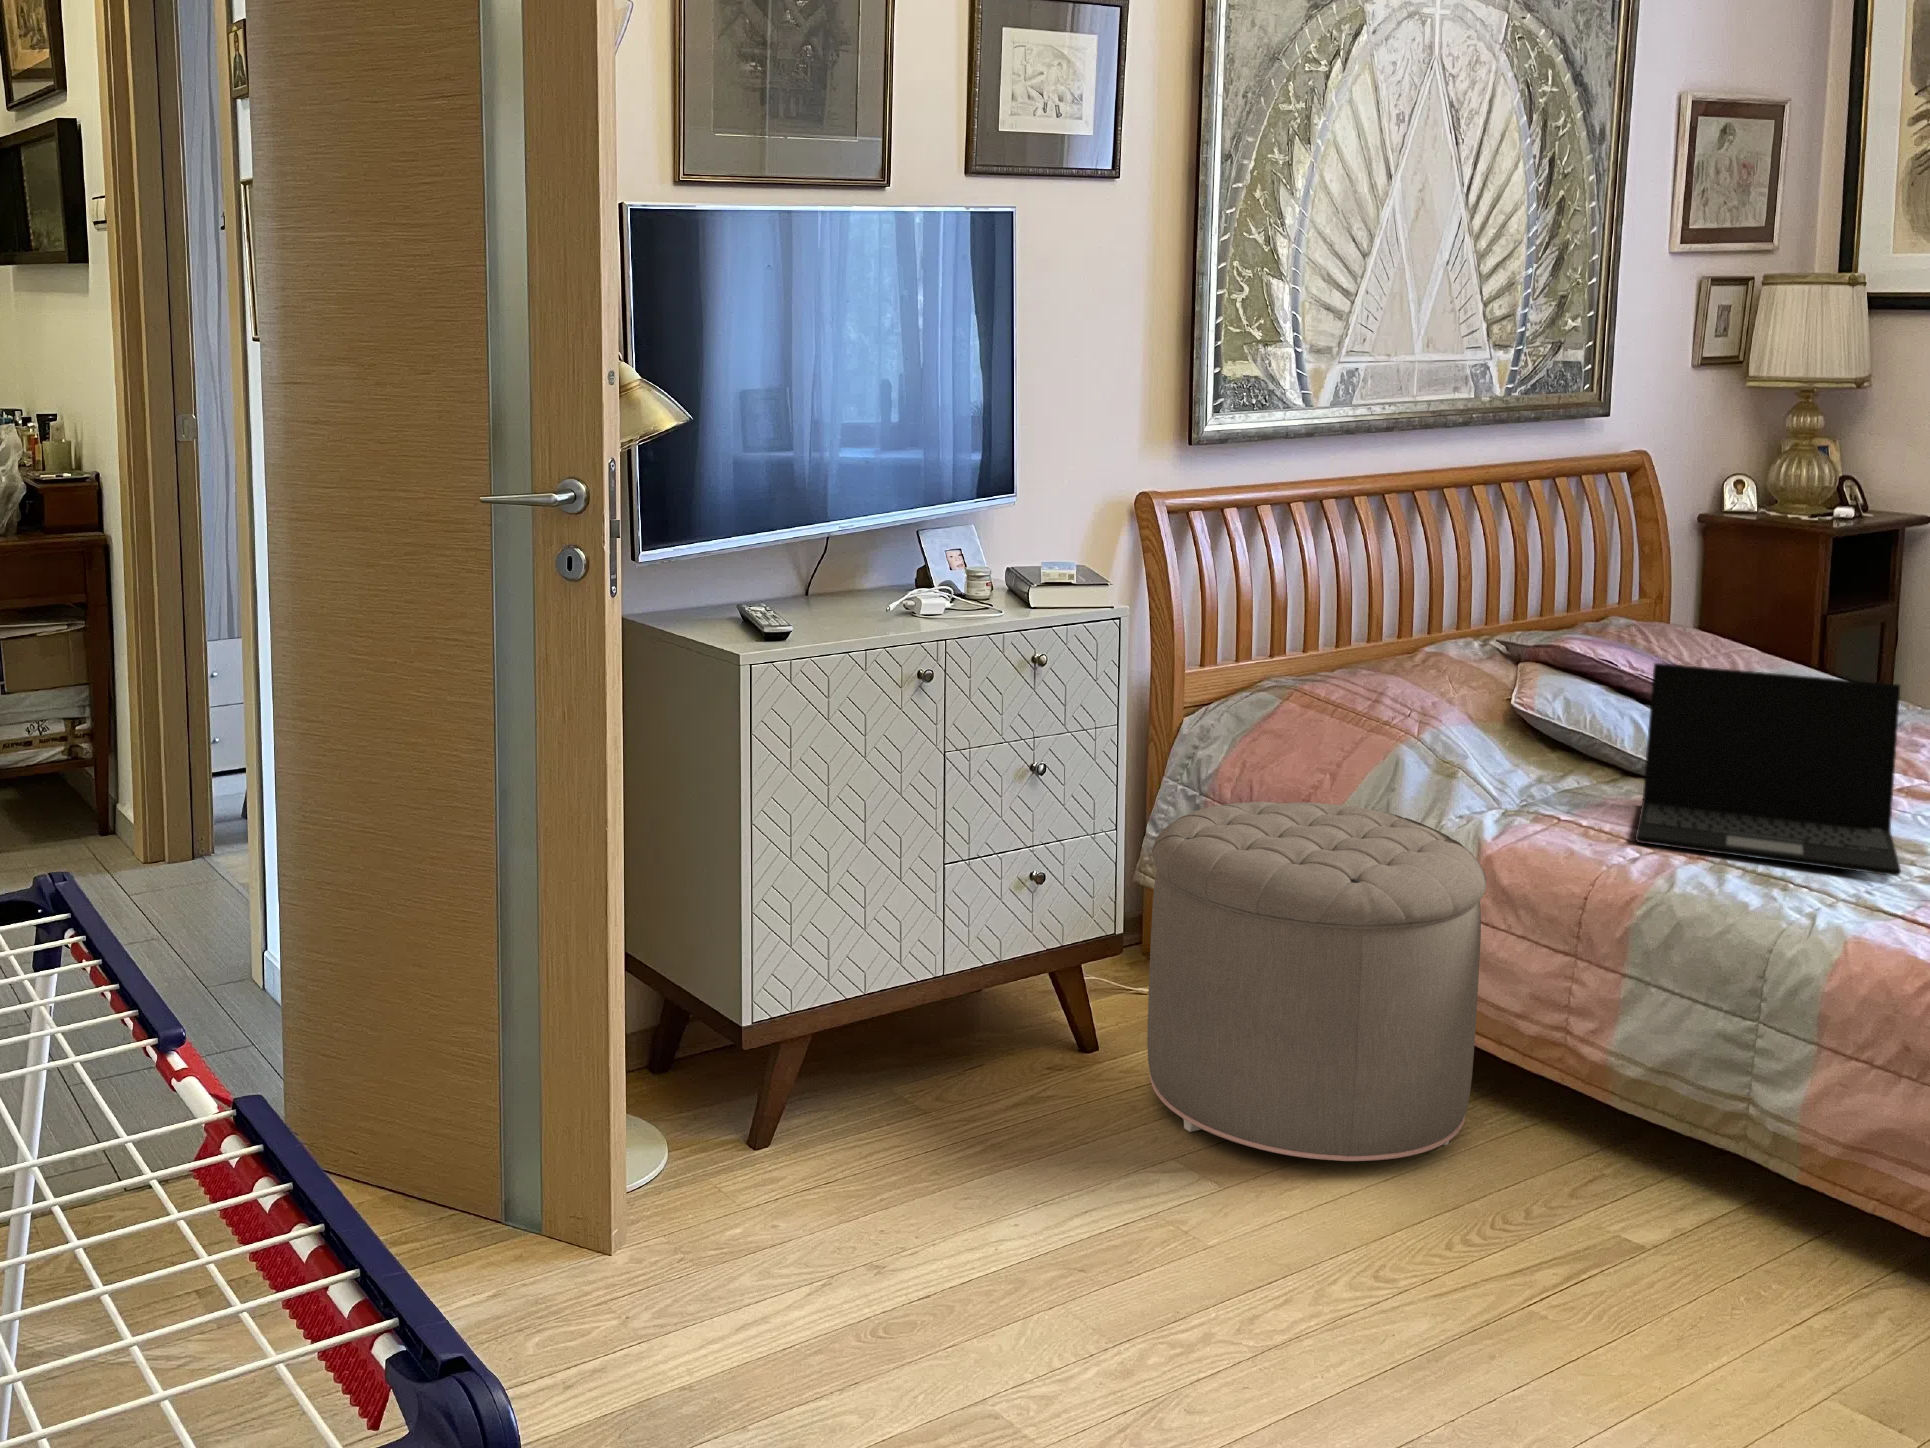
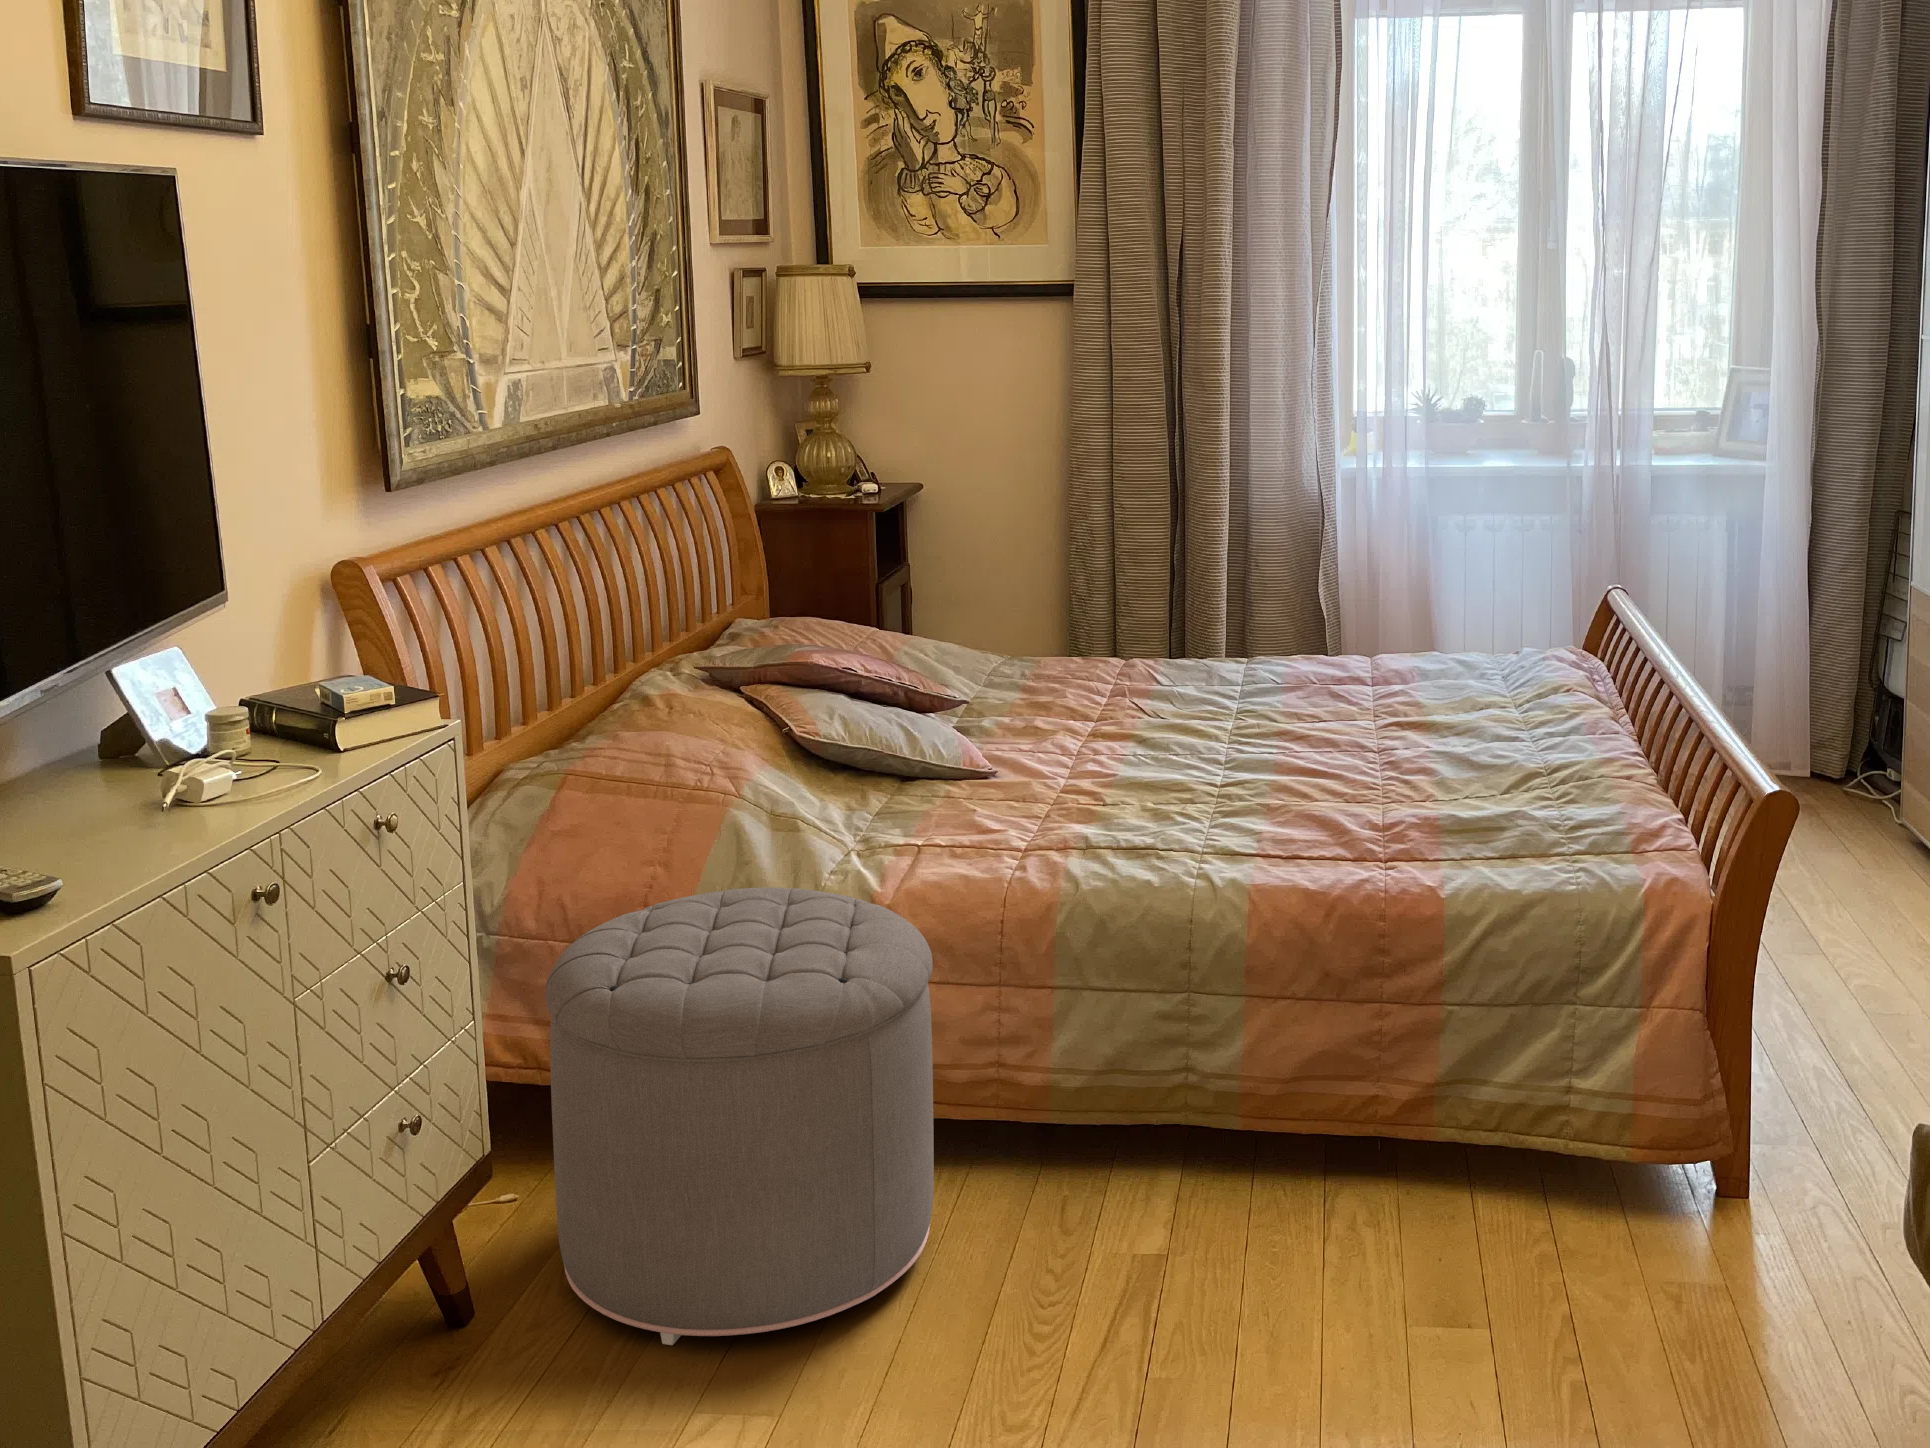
laptop: present [1635,663,1901,876] -> none [950,650,1220,853]

